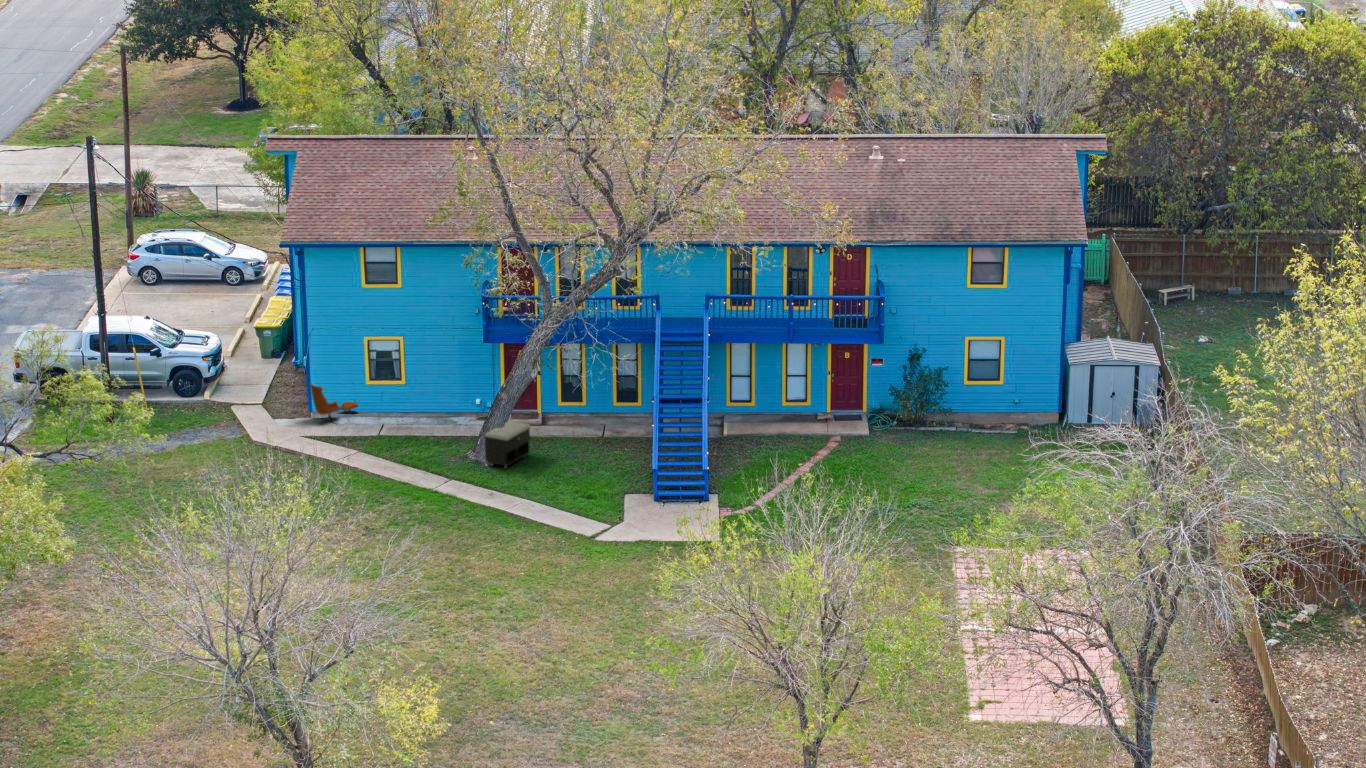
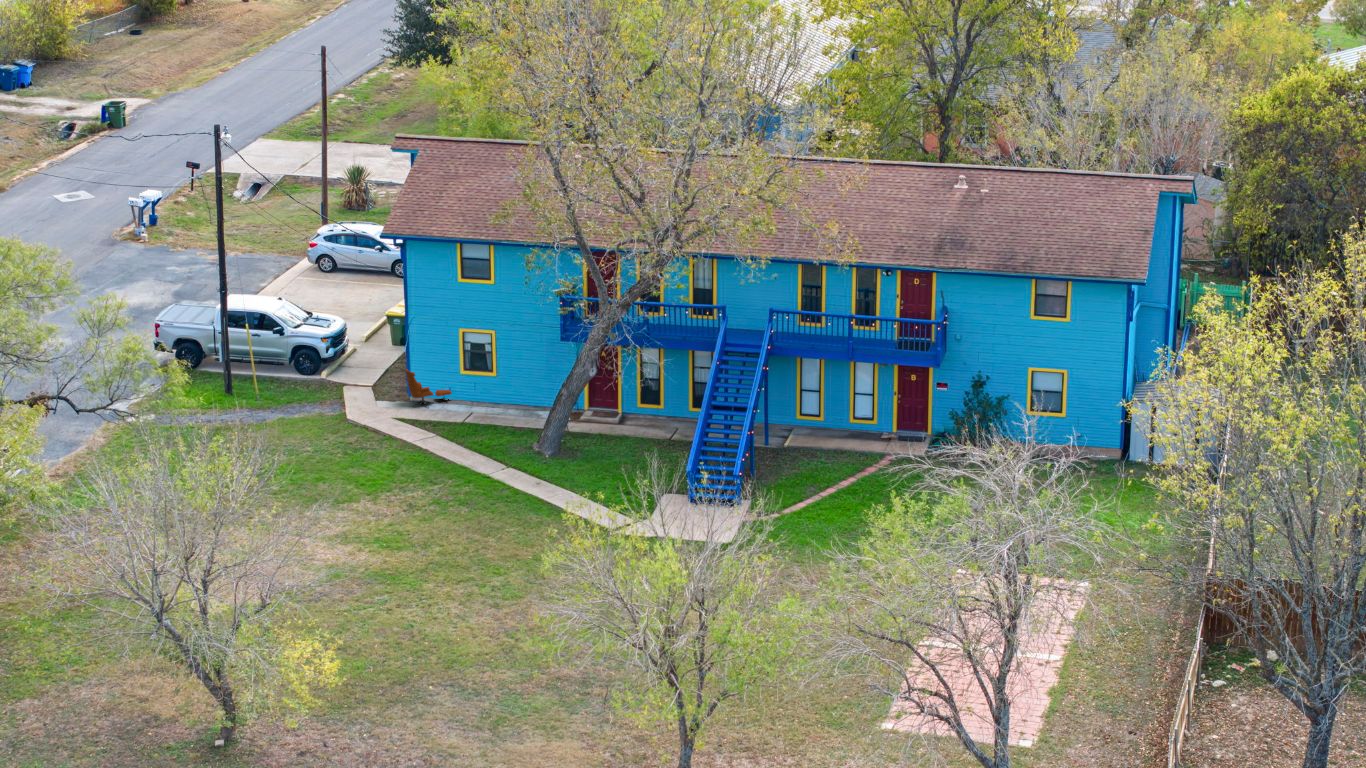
storage bench: present [485,421,530,467] -> none [543,416,589,459]

